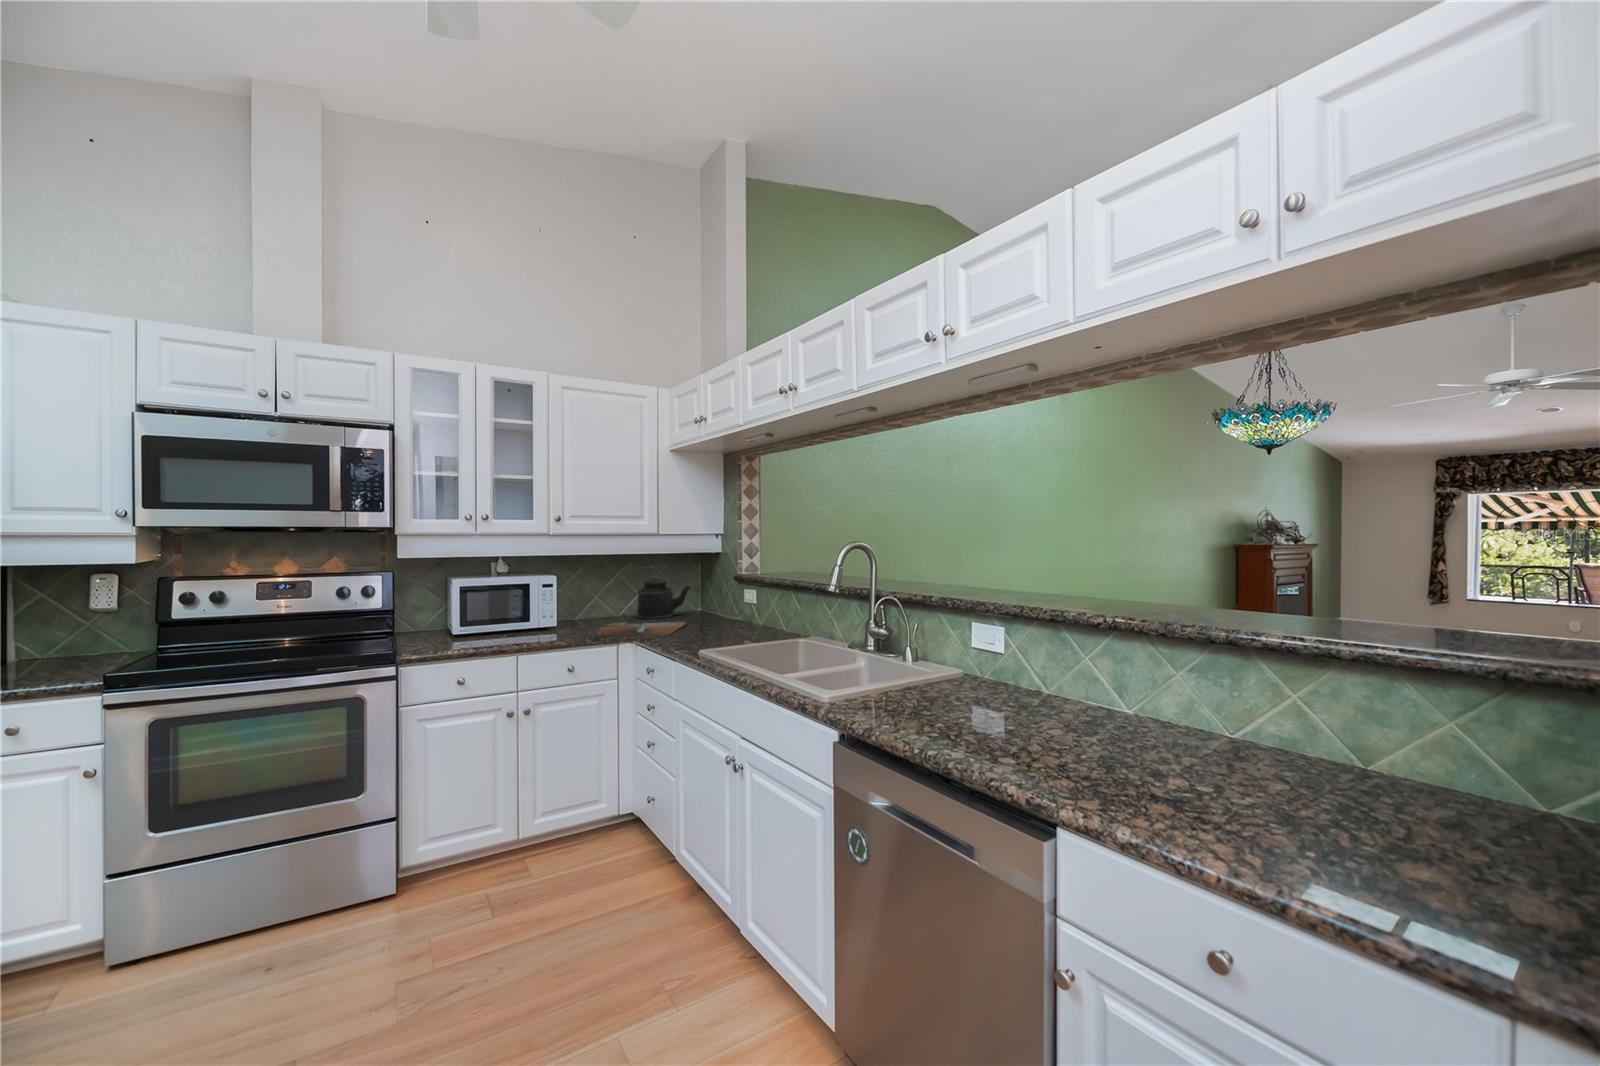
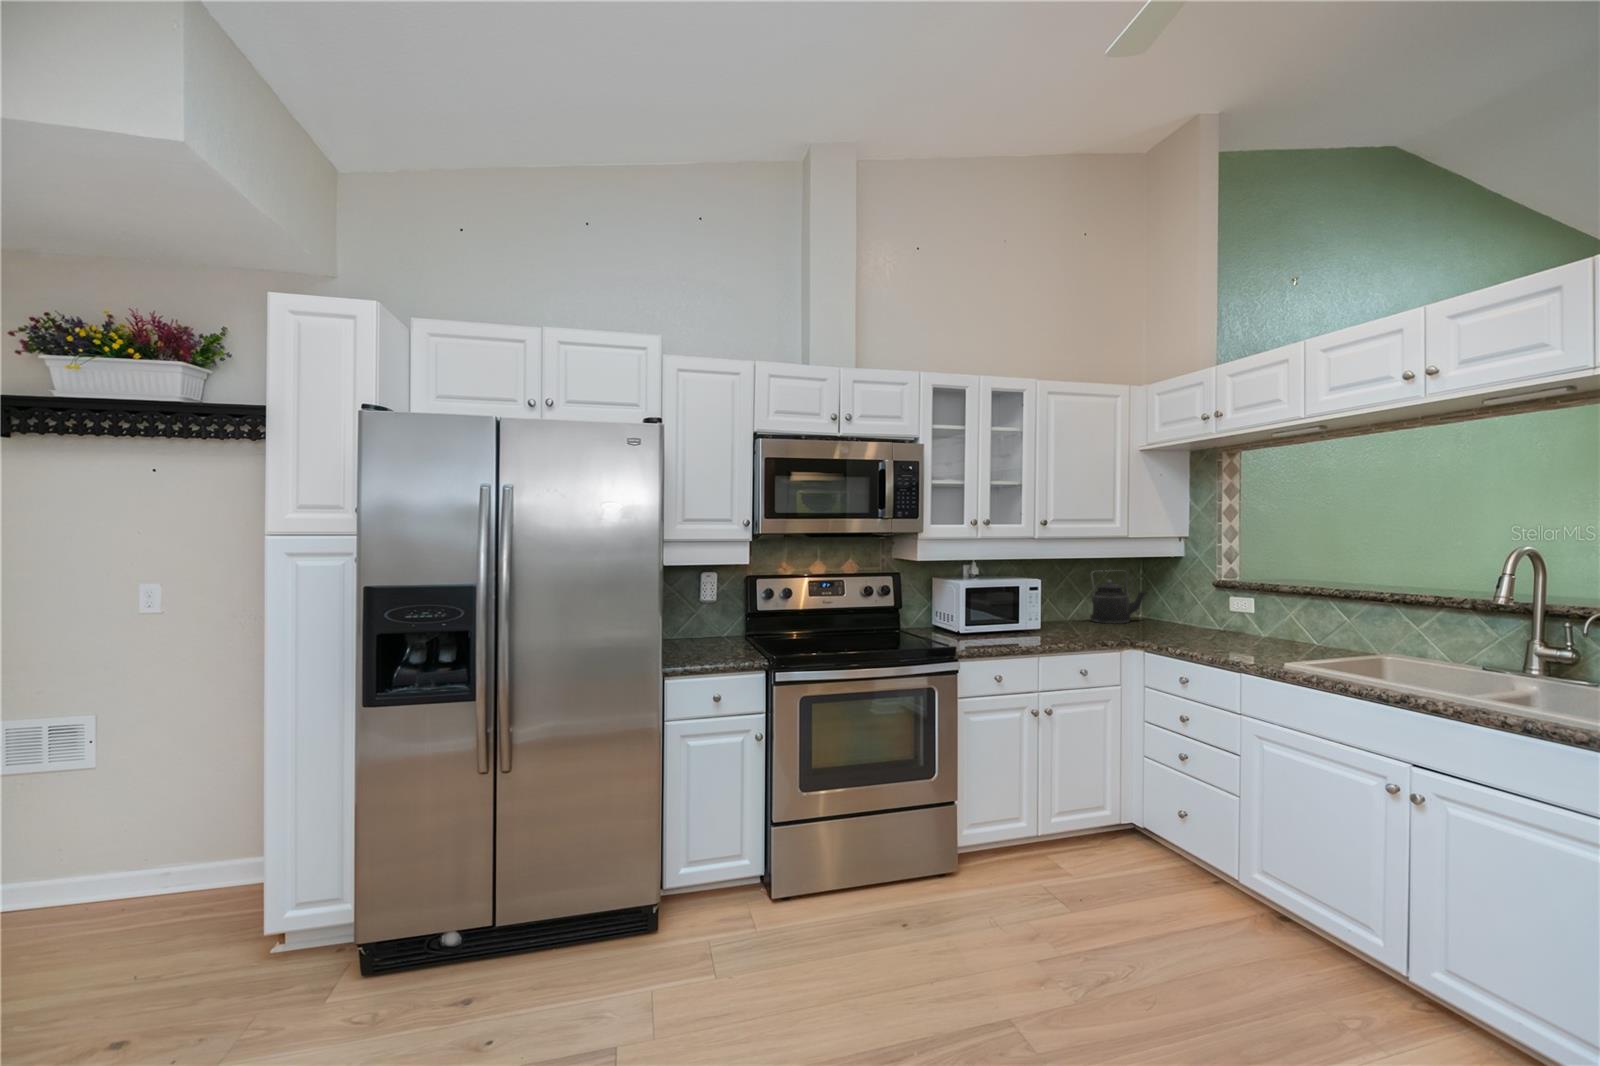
cutting board: present [596,622,685,638] -> none [1080,626,1178,643]

